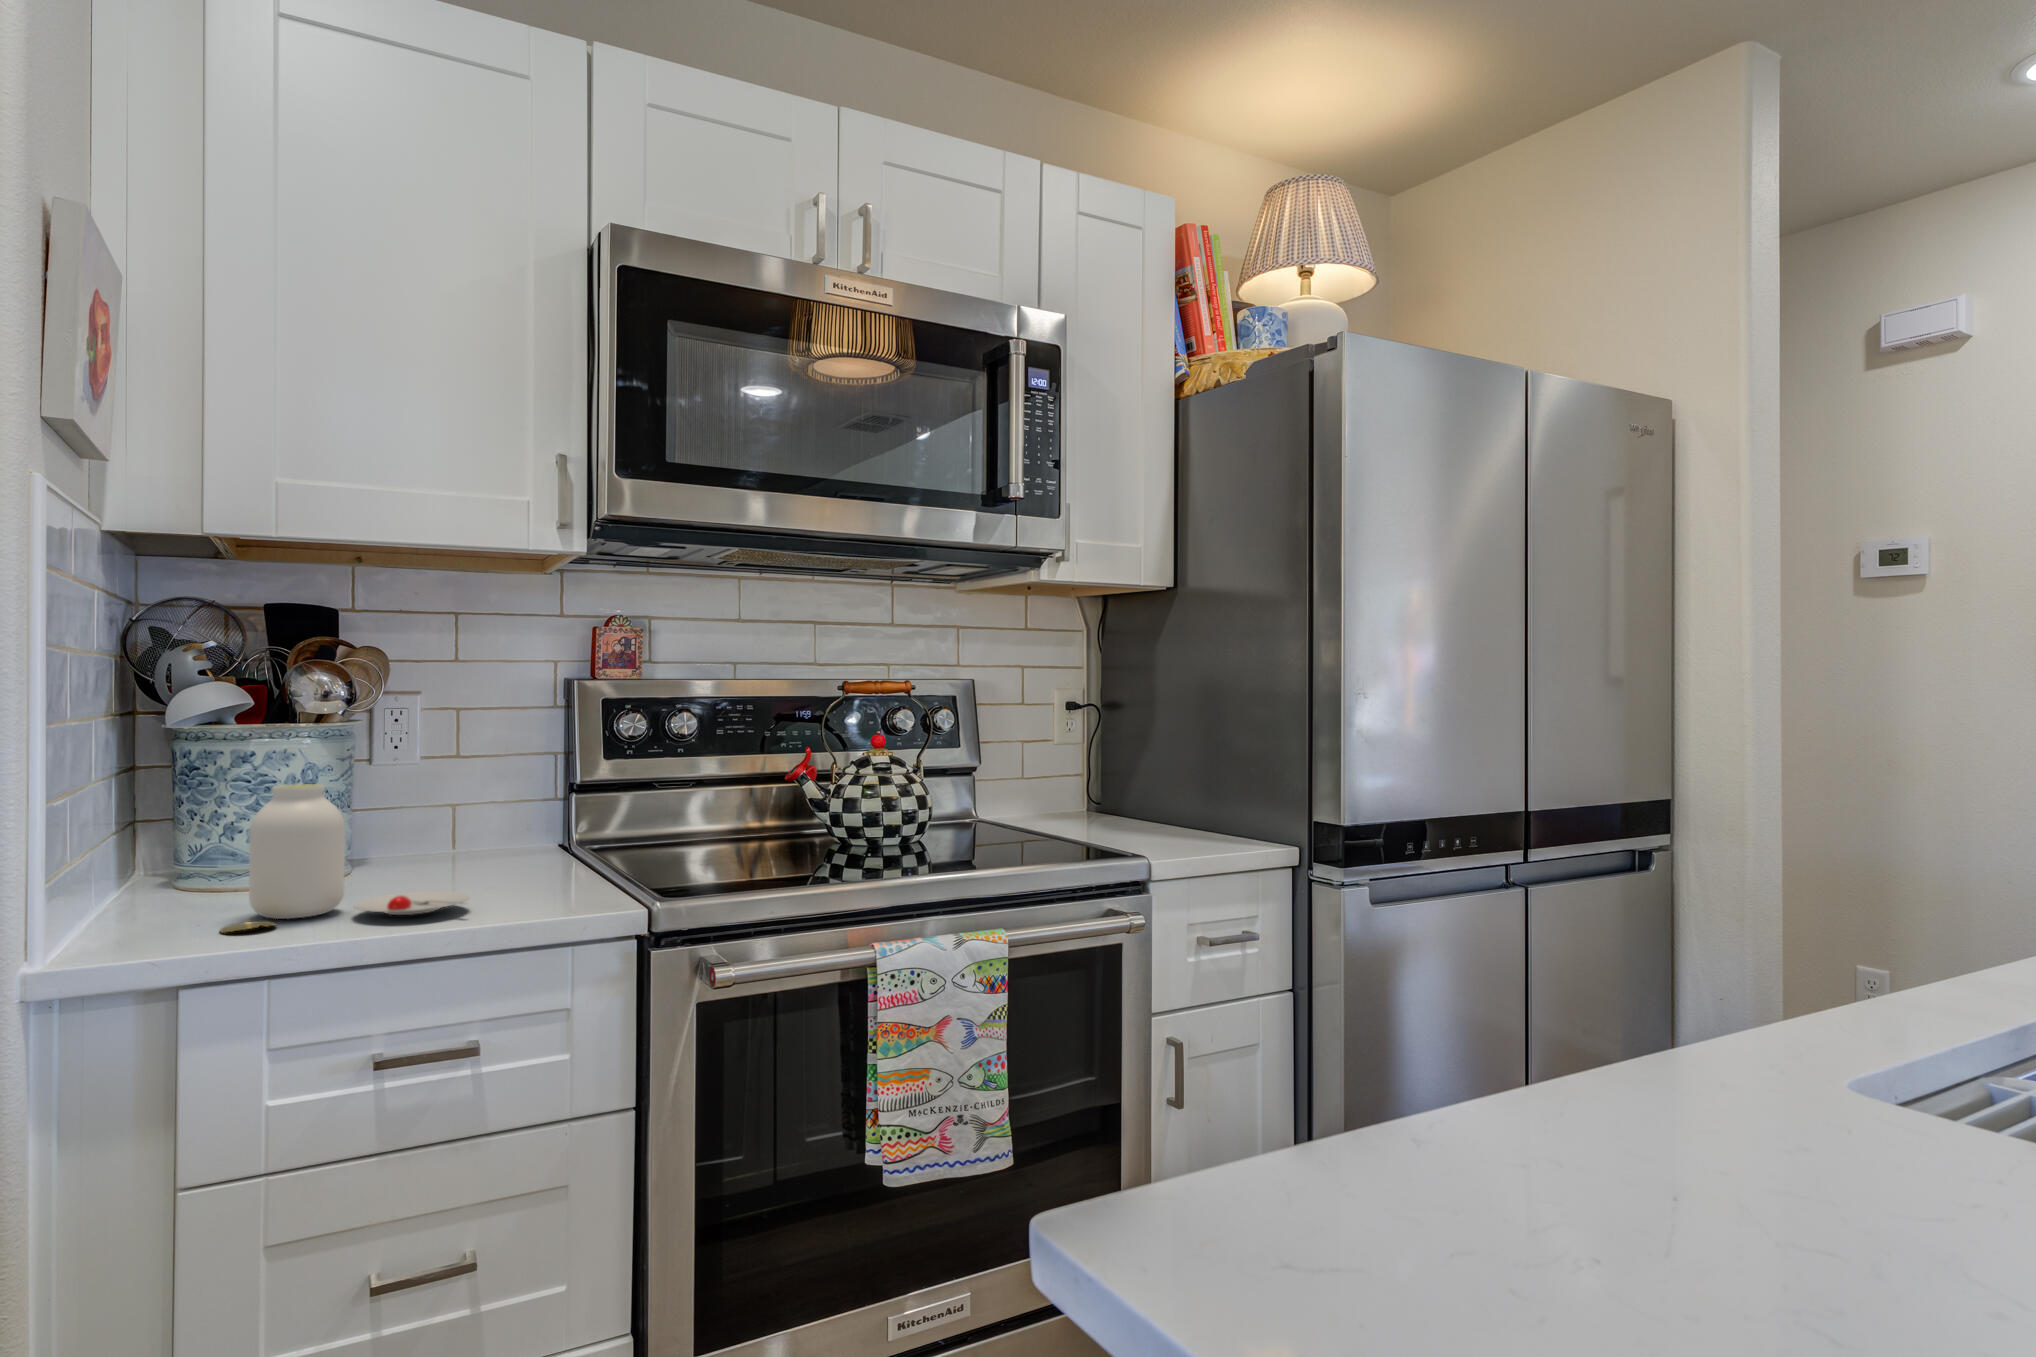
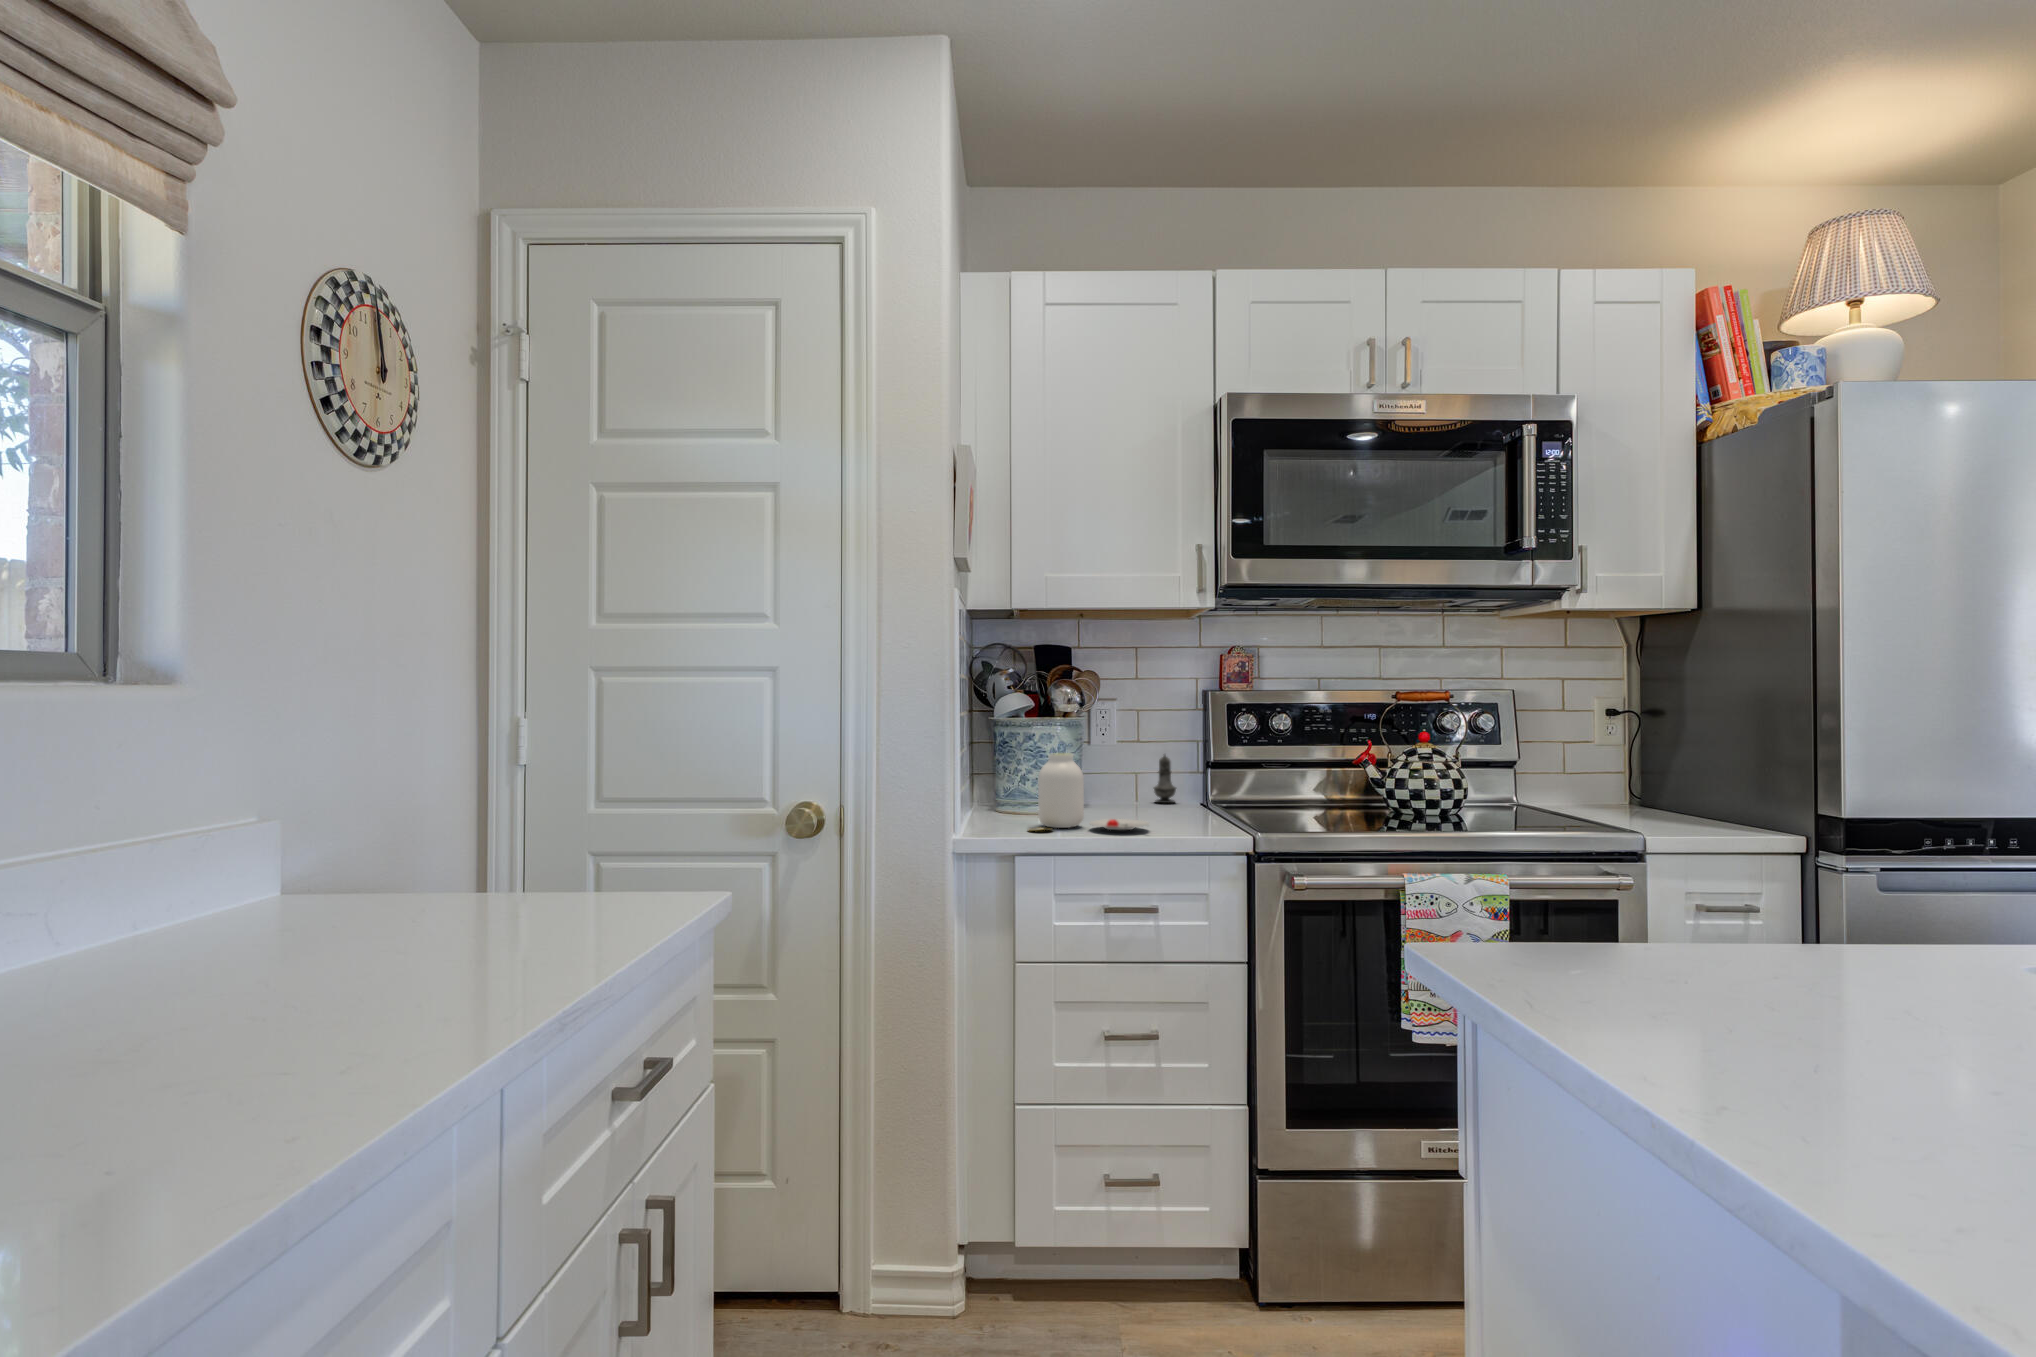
salt shaker: none [483,773,523,851] -> present [1154,755,1176,803]

